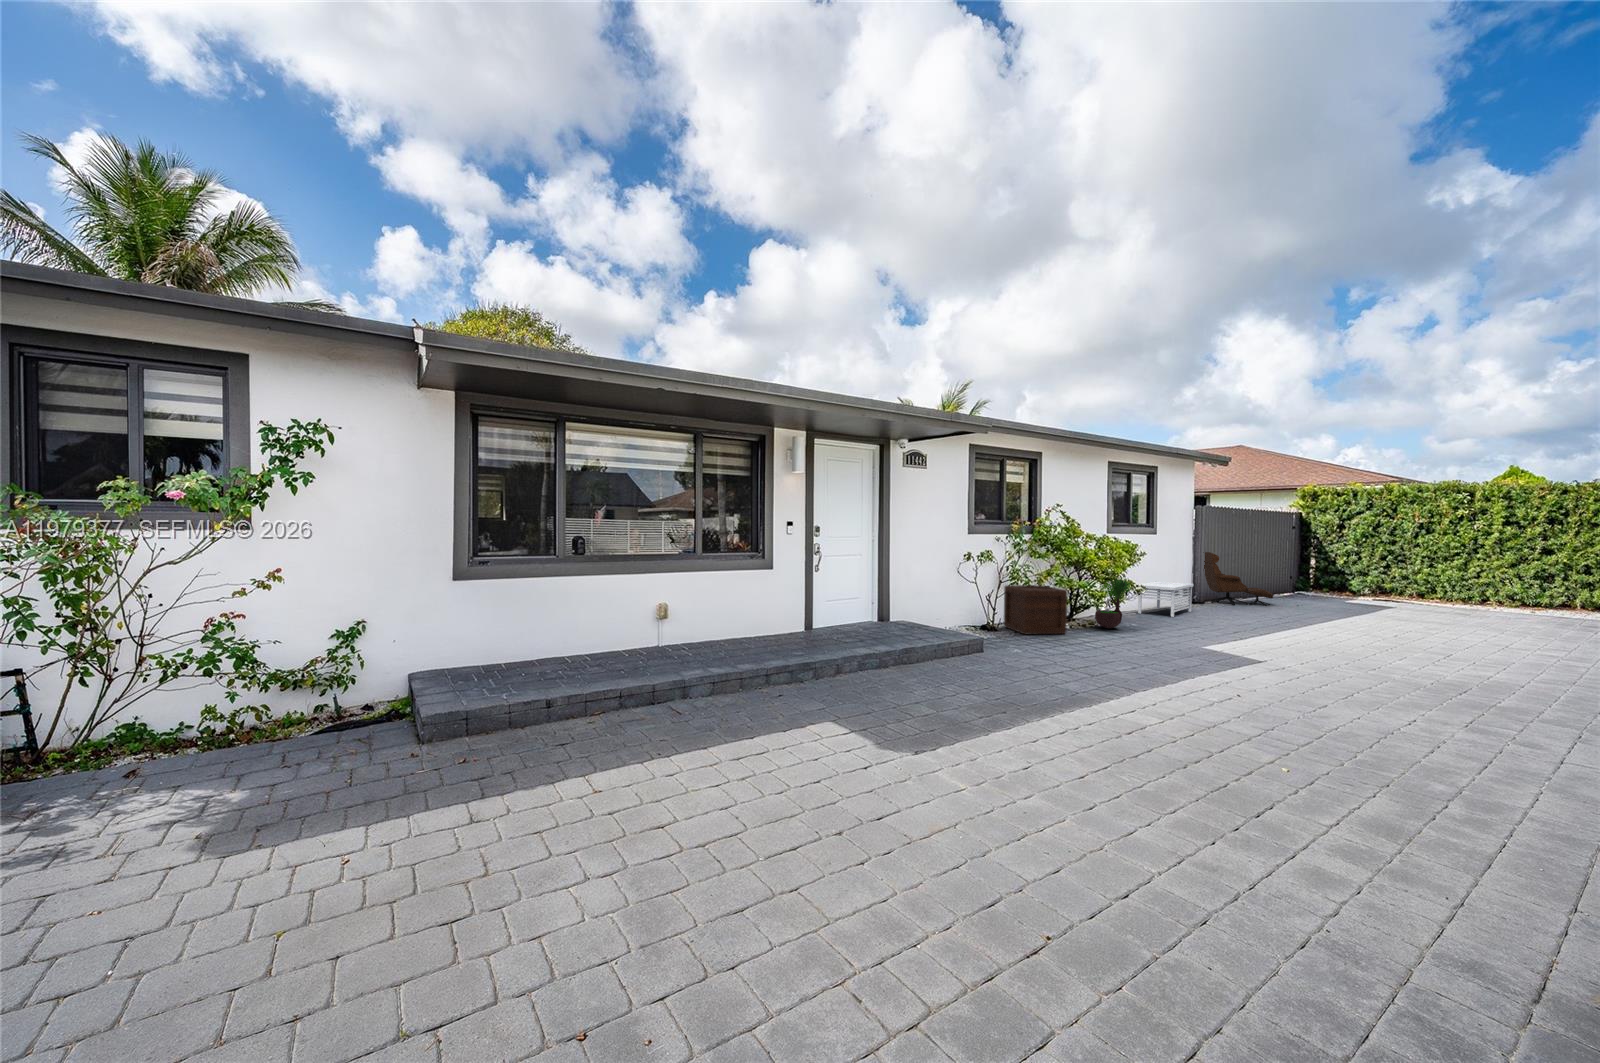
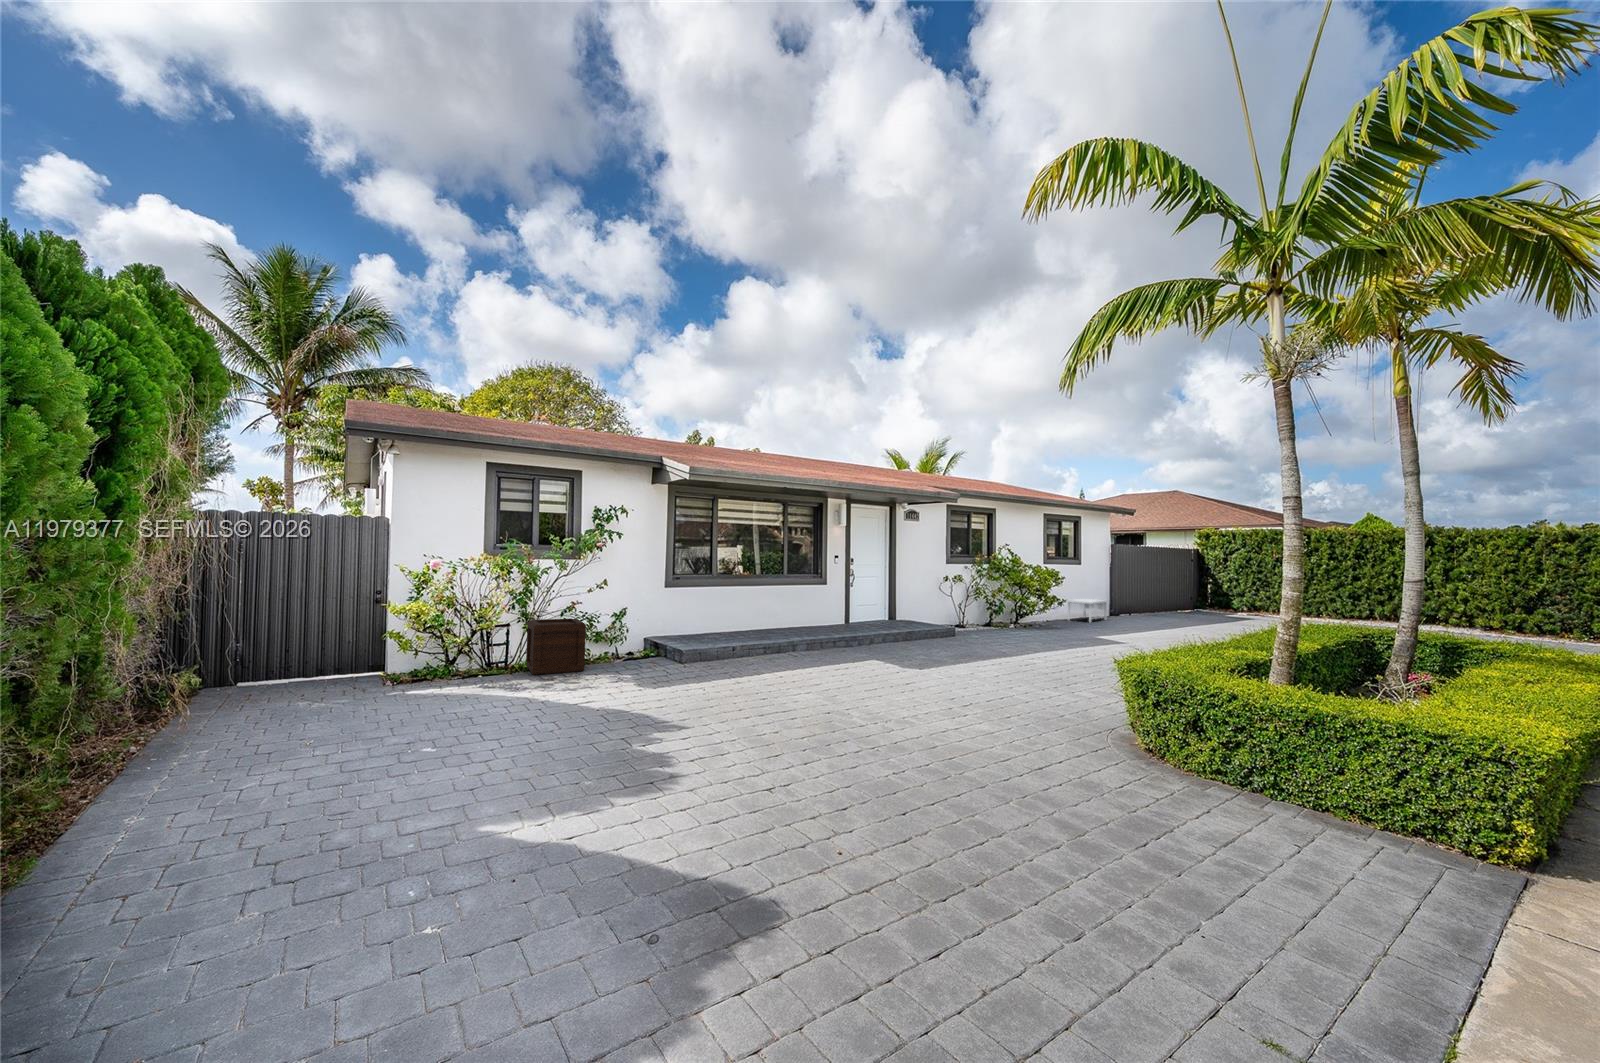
lounge chair: present [1203,552,1273,606] -> none [1121,578,1169,617]
potted tree: present [1095,576,1130,628] -> none [1033,591,1055,628]
wooden crate: present [1004,585,1067,634] -> present [526,618,586,675]

